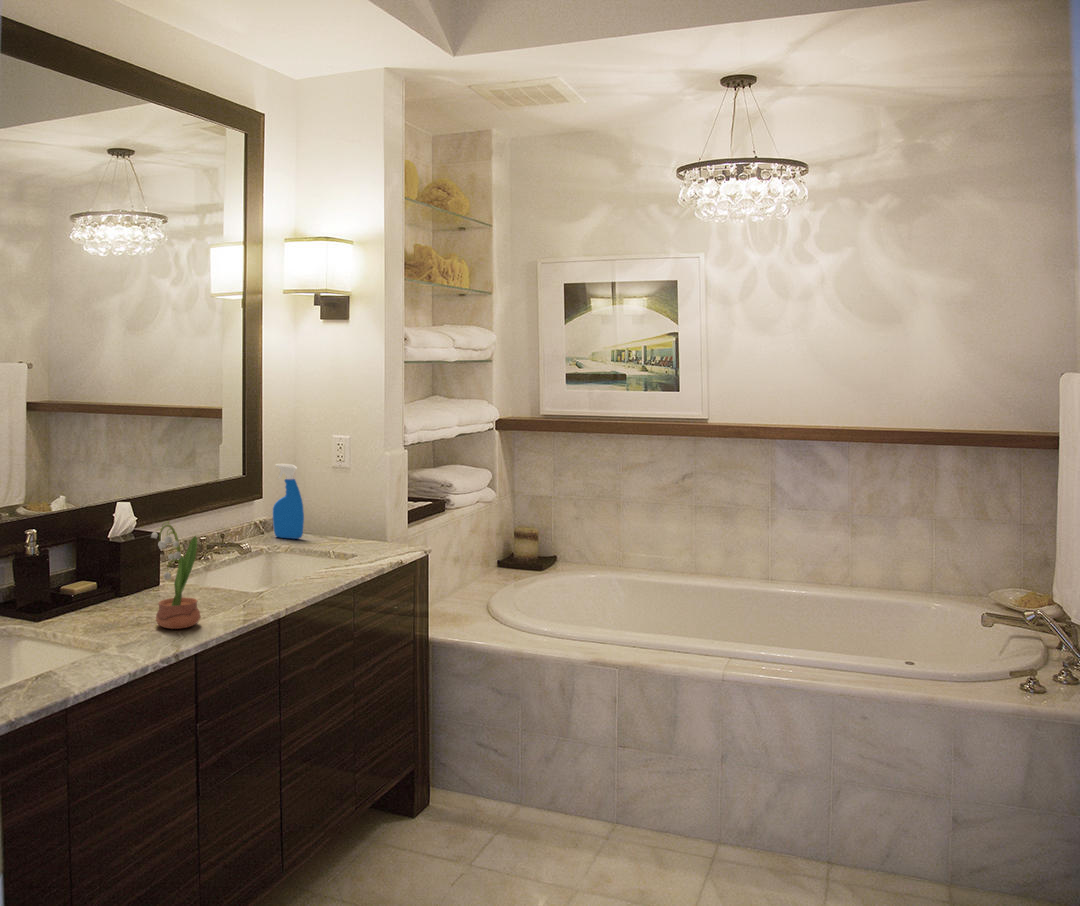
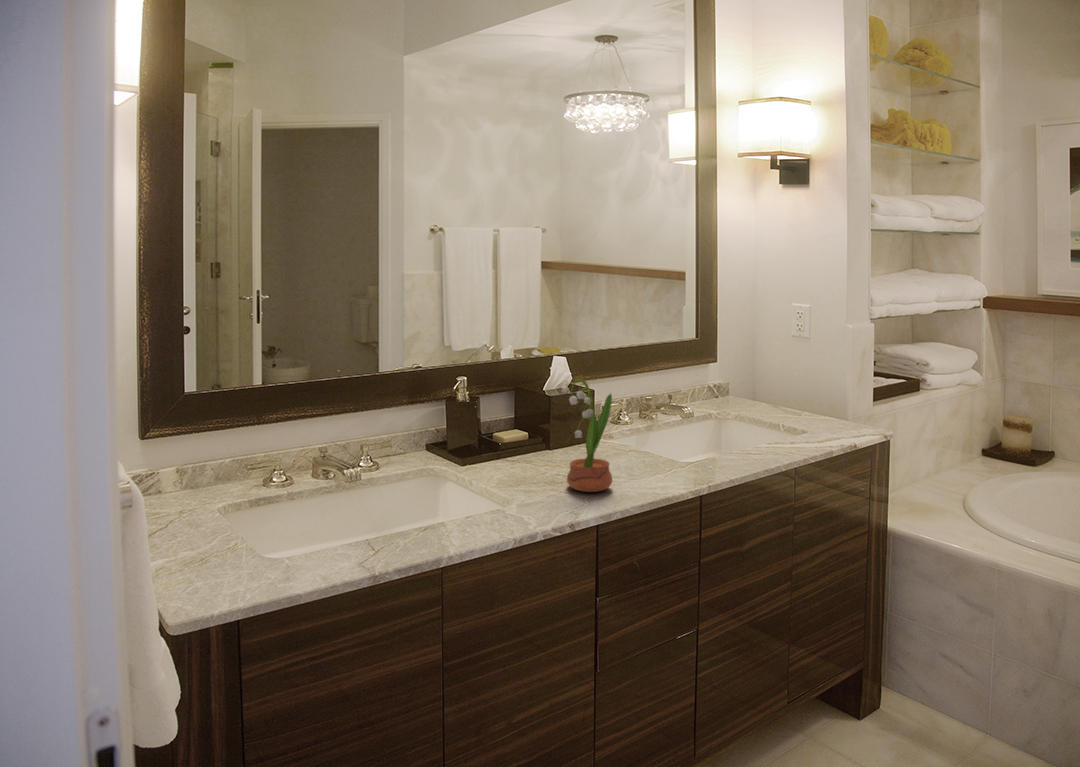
spray bottle: present [273,464,304,539] -> none [725,330,756,408]

